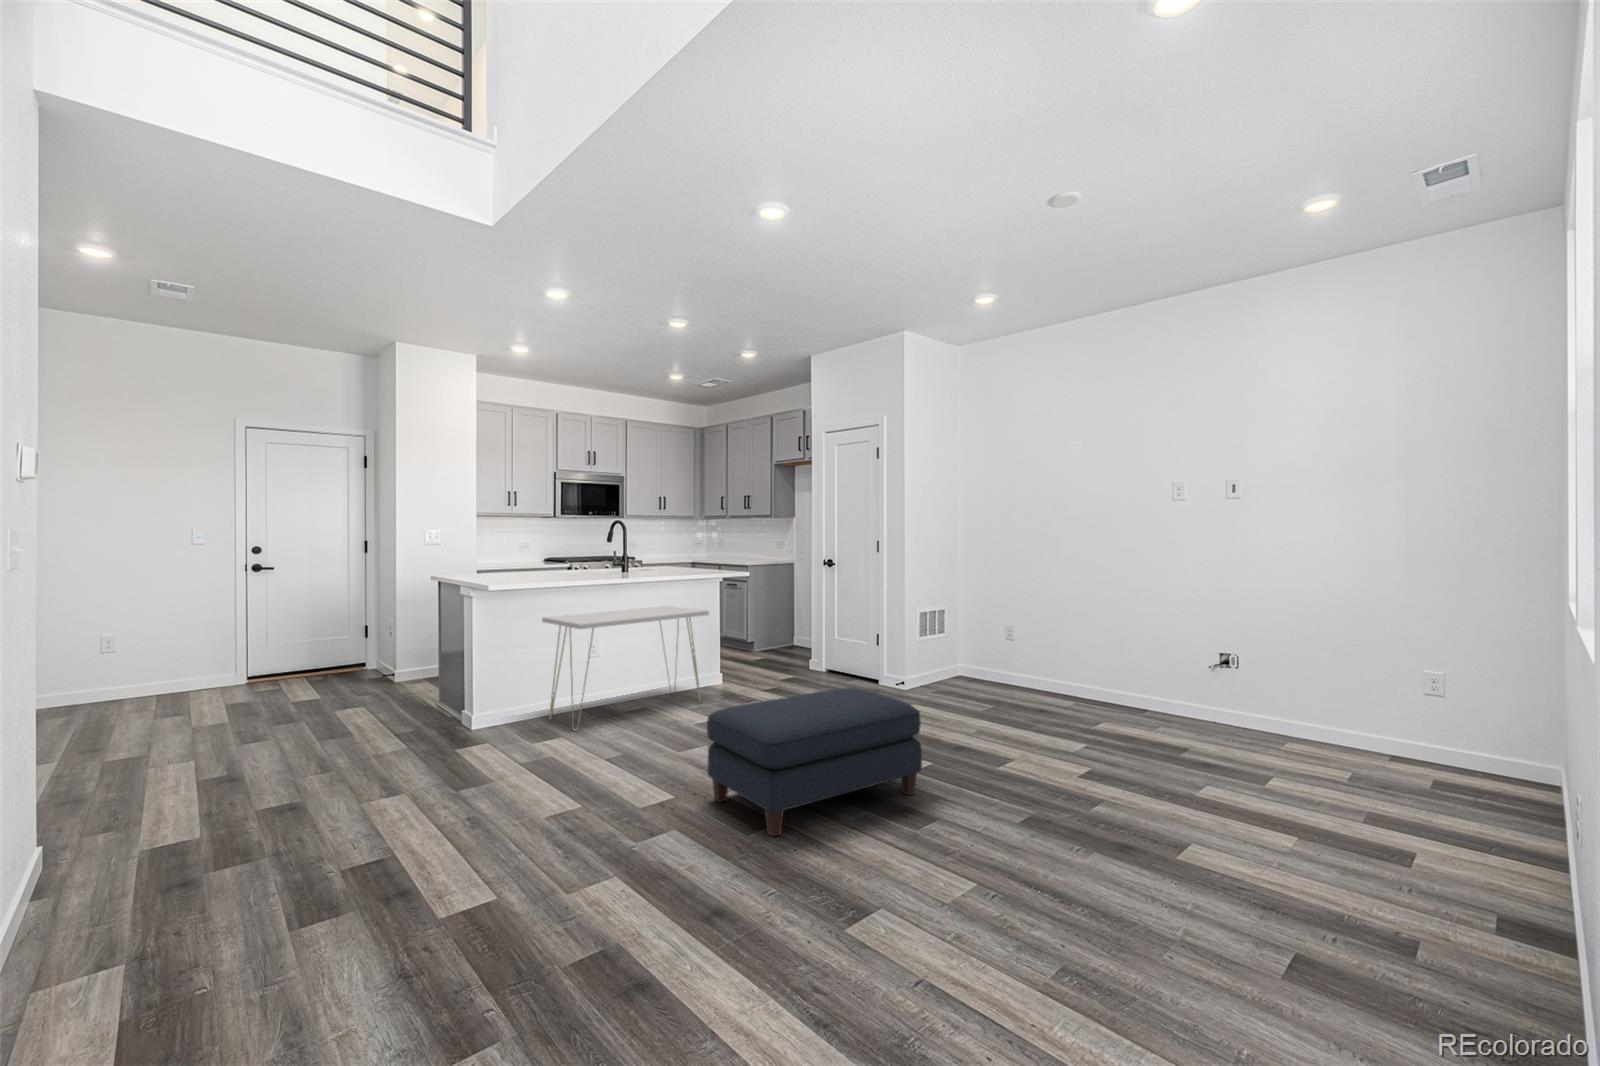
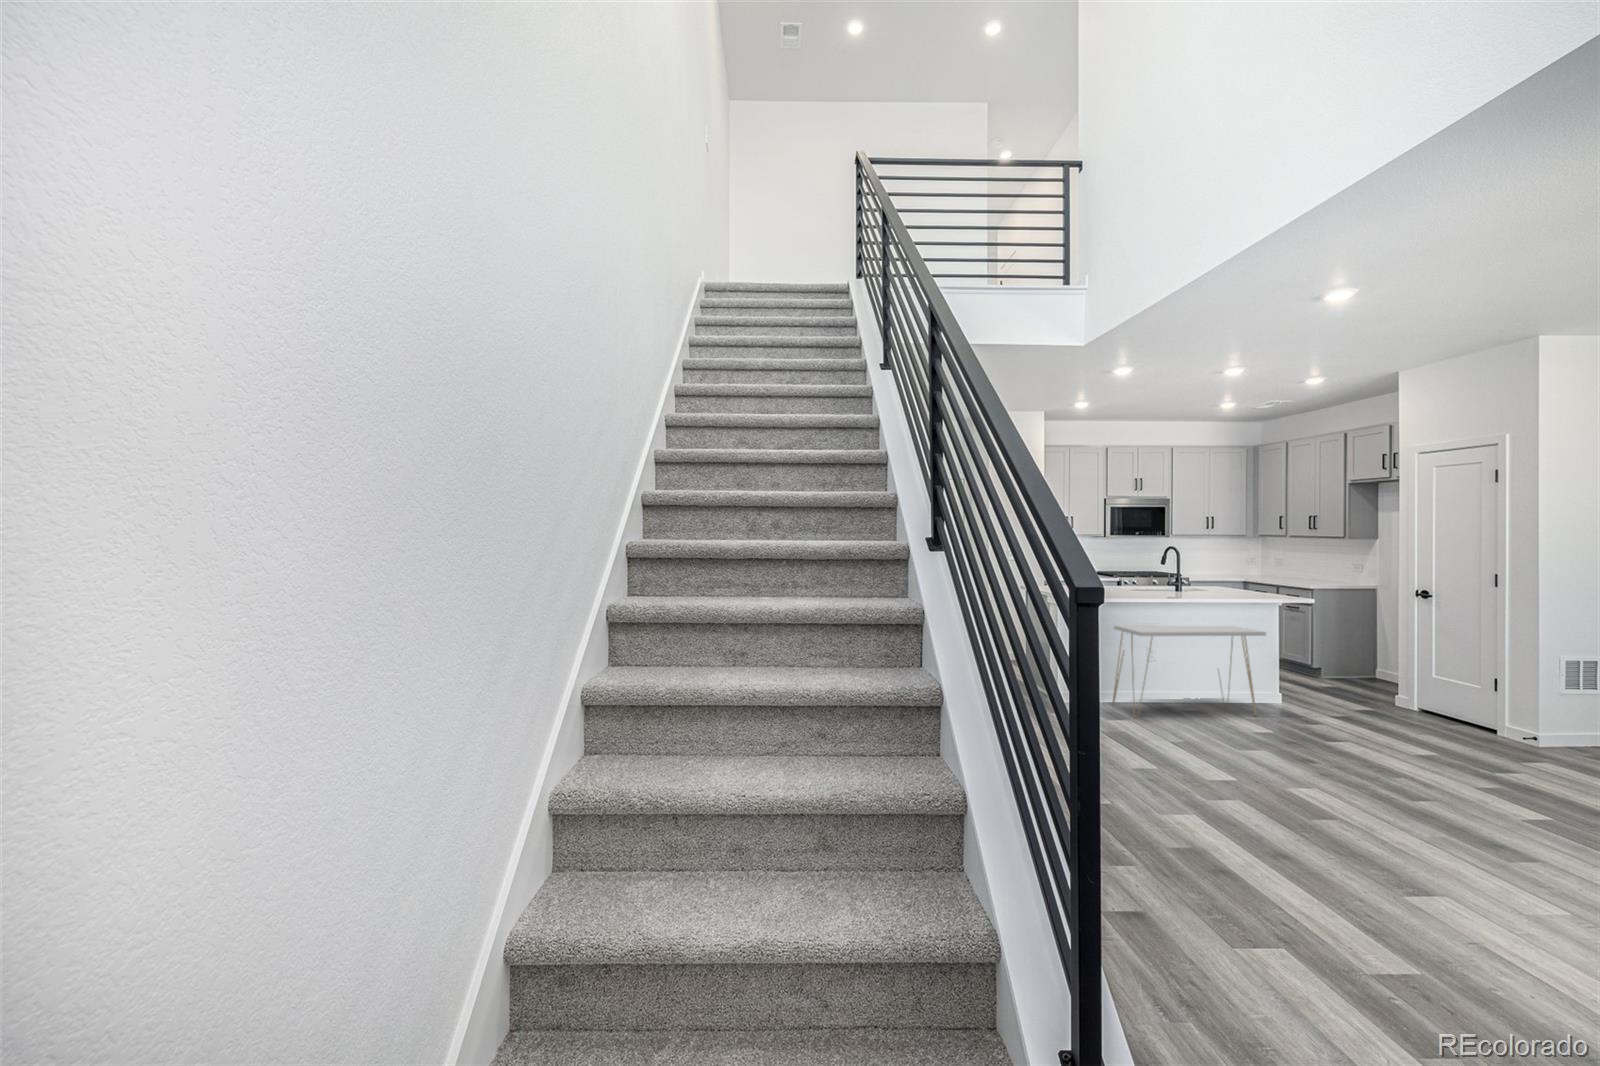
ottoman: present [707,688,922,836] -> none [1265,716,1529,839]

